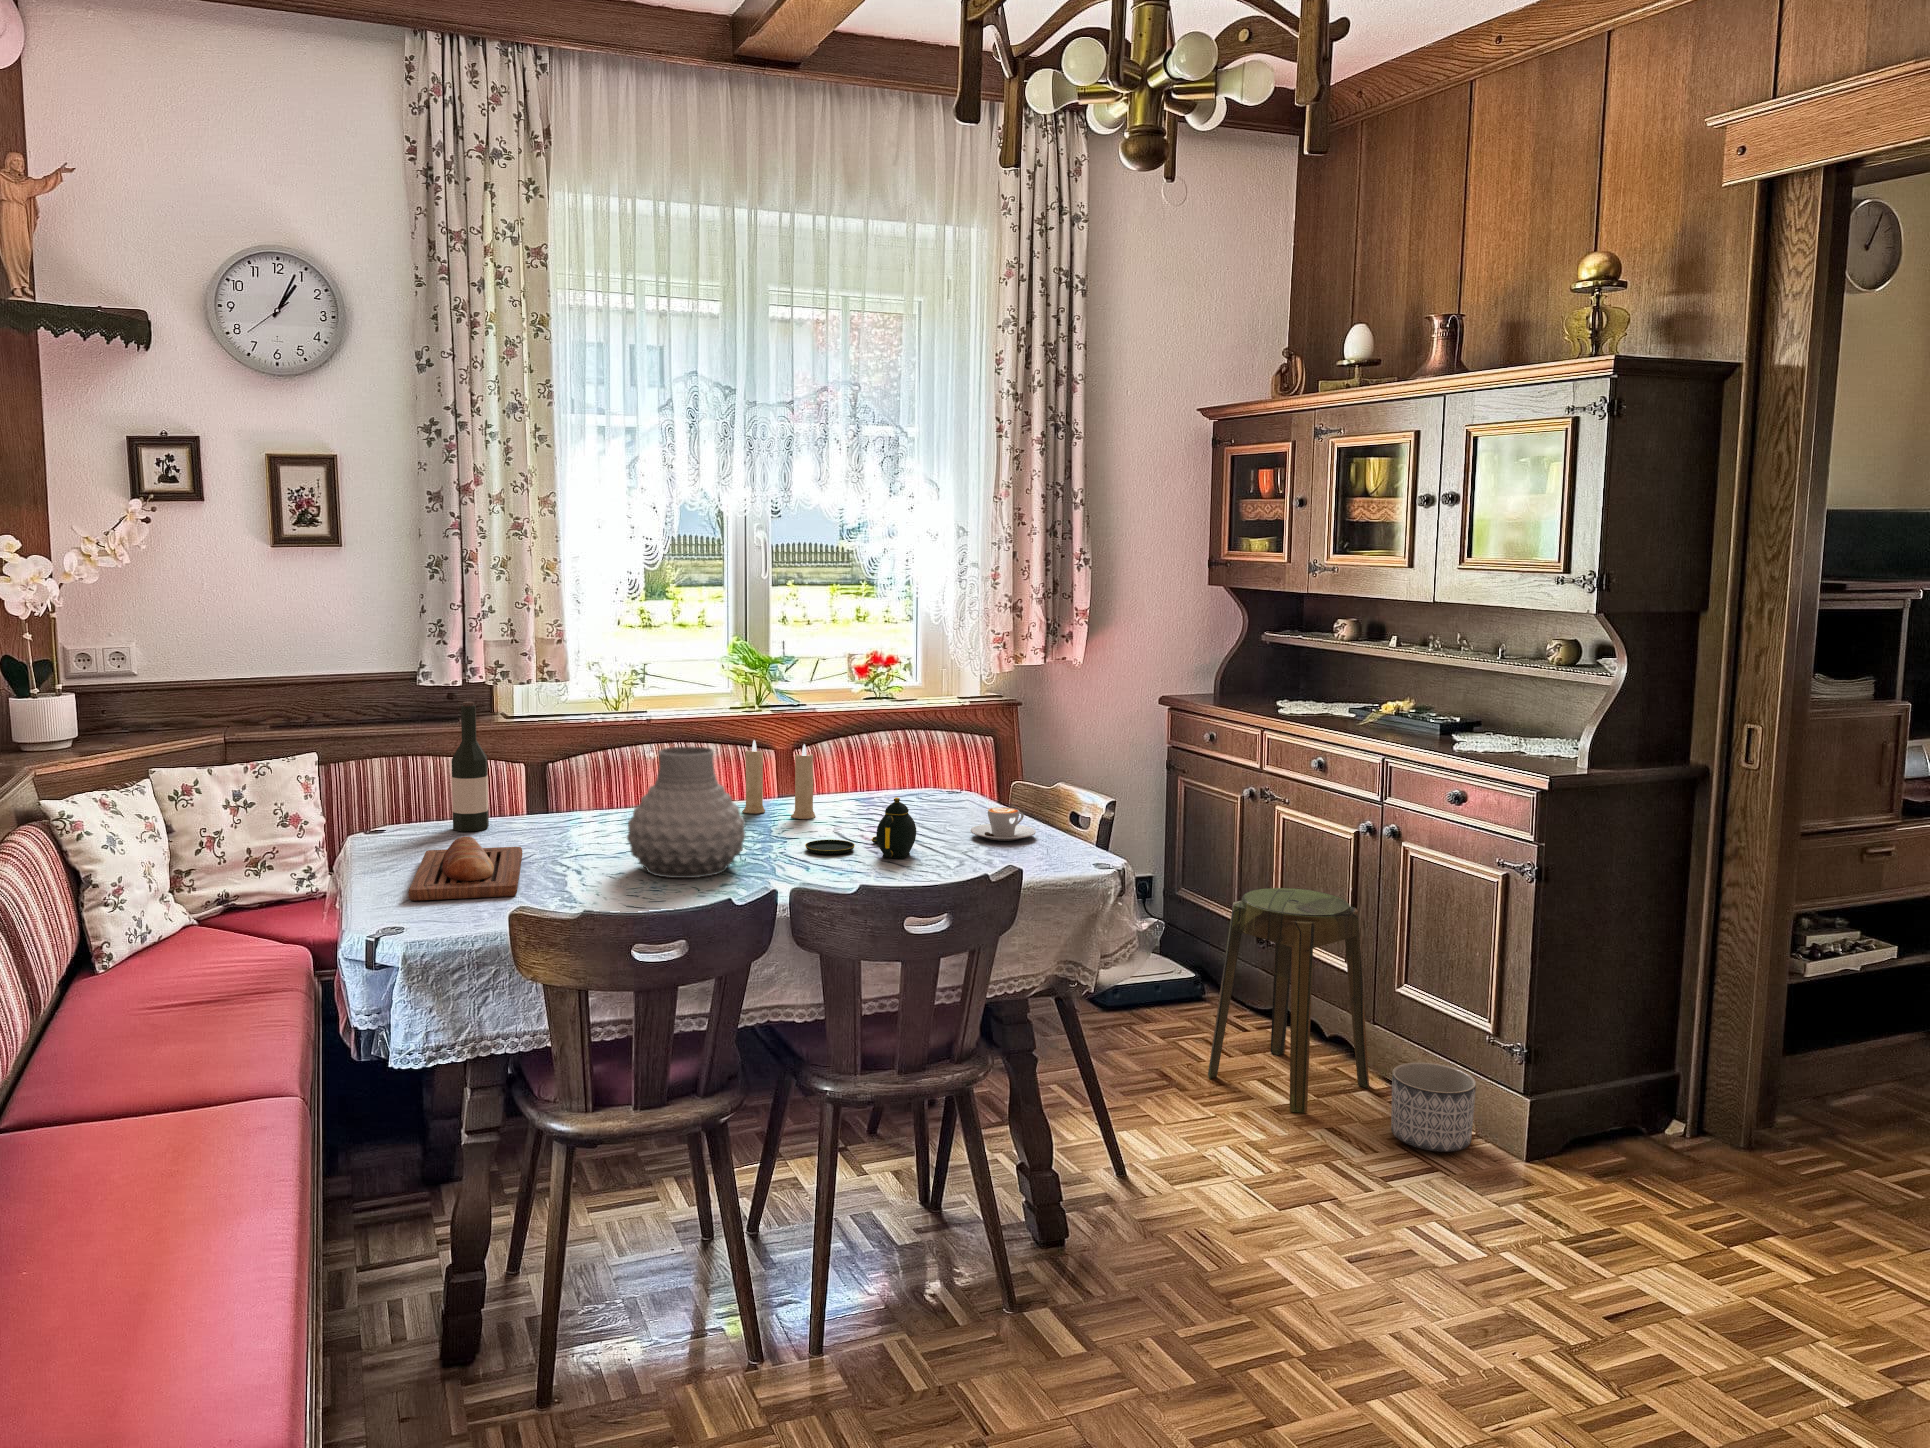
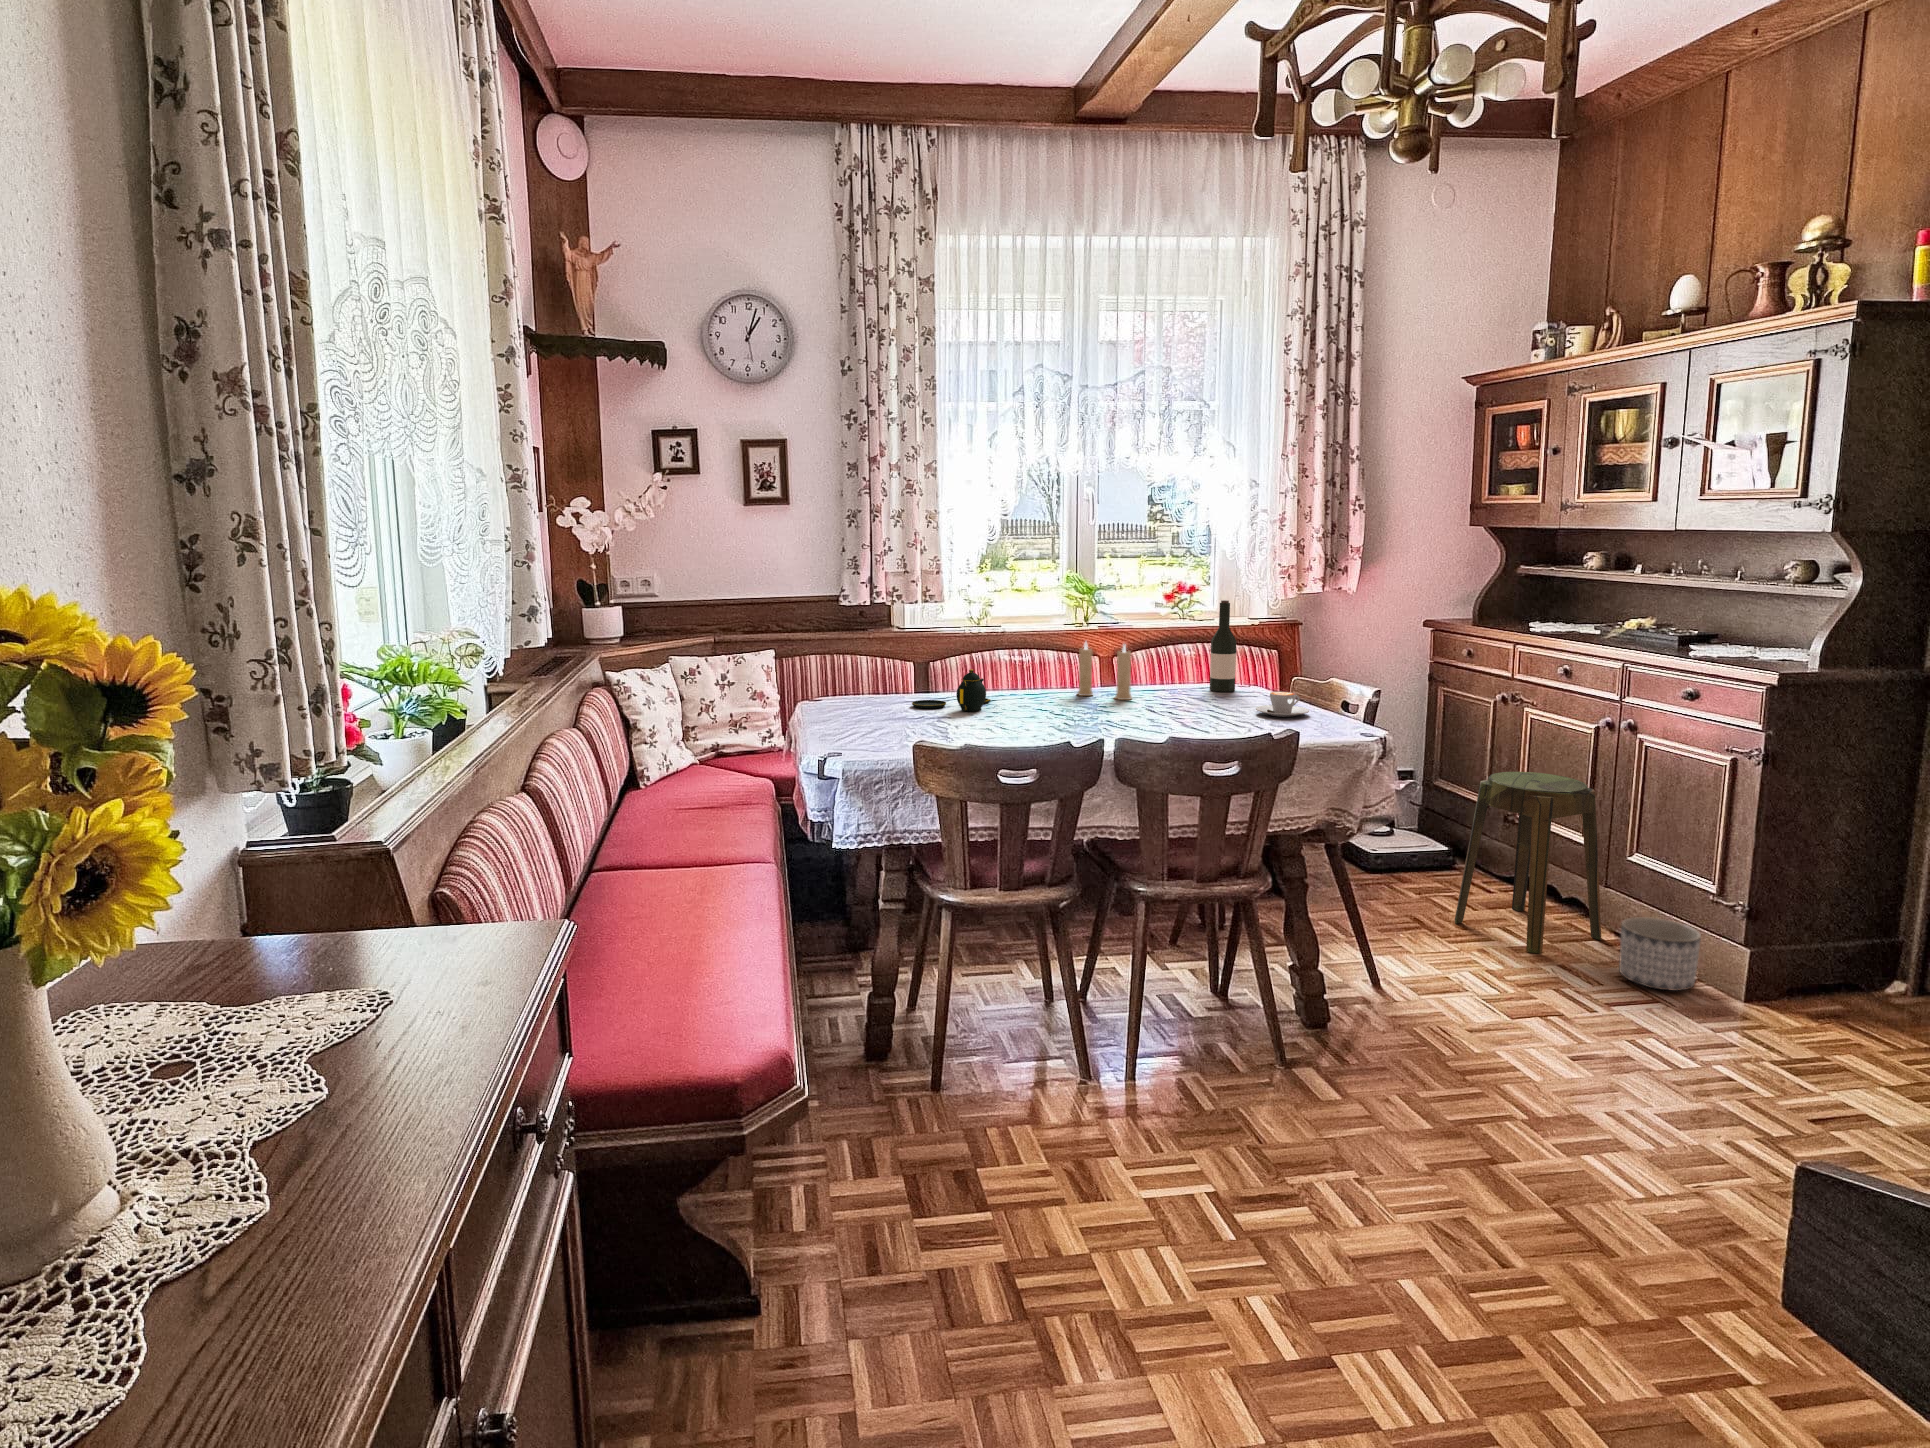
wine bottle: present [452,702,489,831] -> present [1210,600,1236,692]
vase: present [627,747,745,878] -> none [993,638,1081,733]
teapot: present [805,798,916,858] -> present [912,669,991,712]
bread loaf: present [408,837,522,900] -> none [844,701,918,739]

